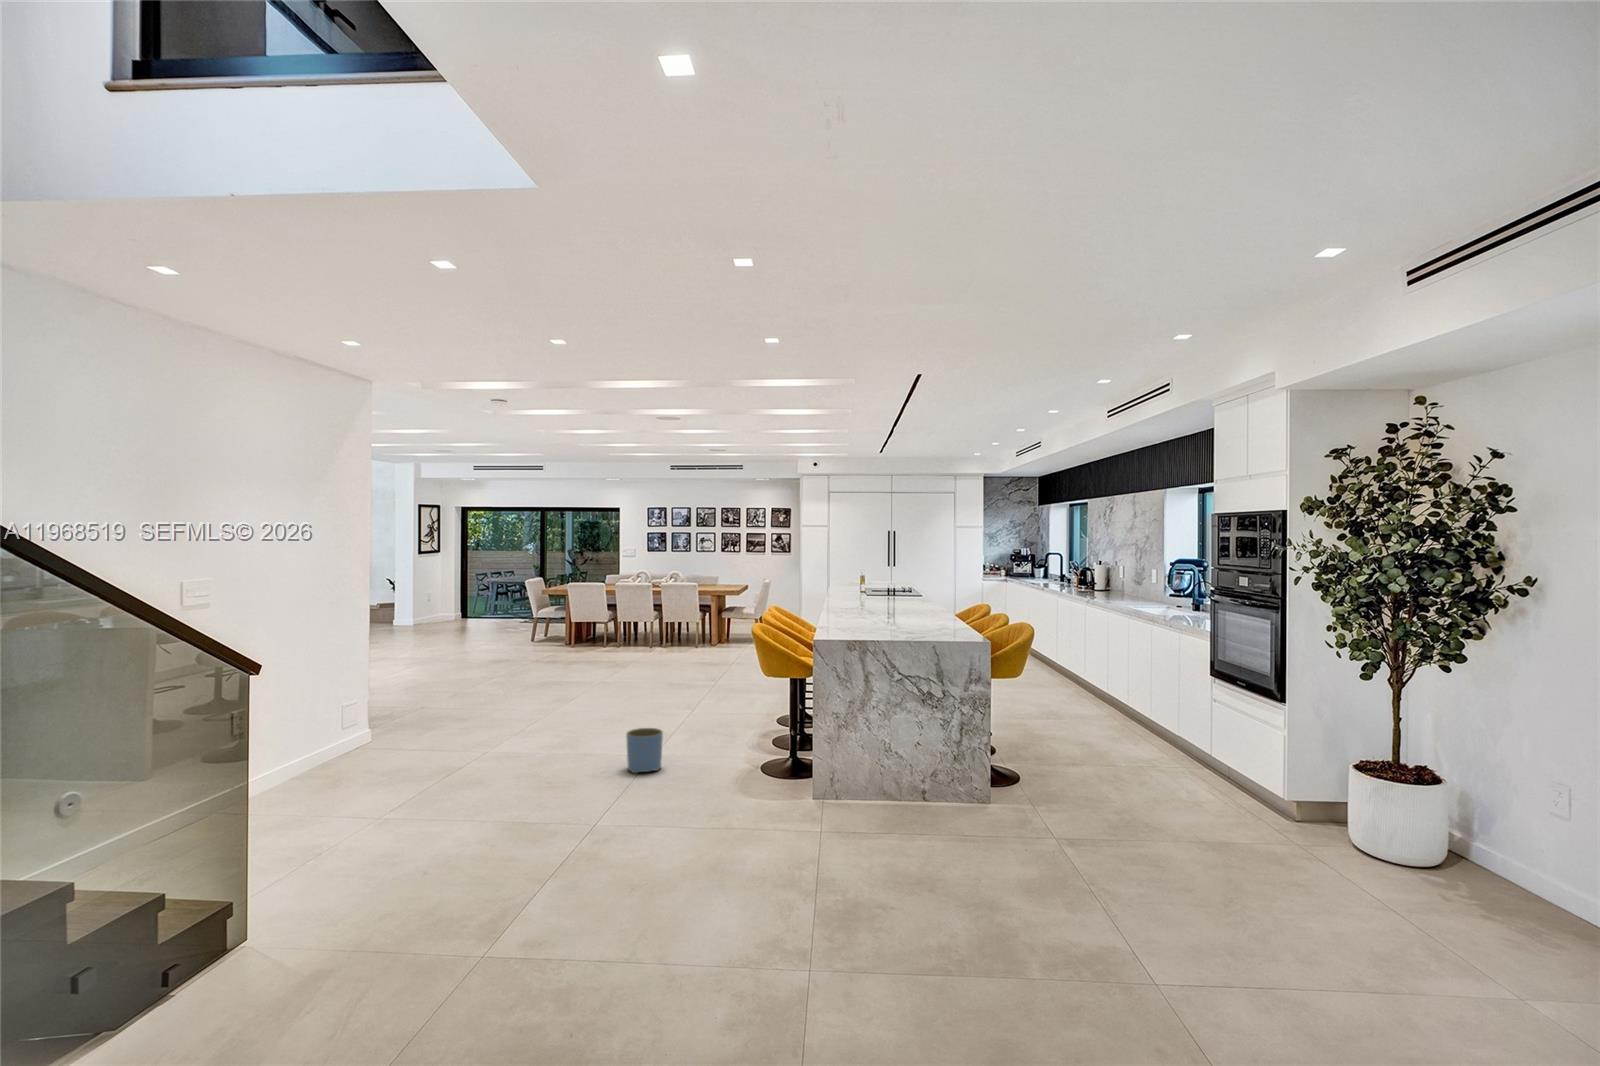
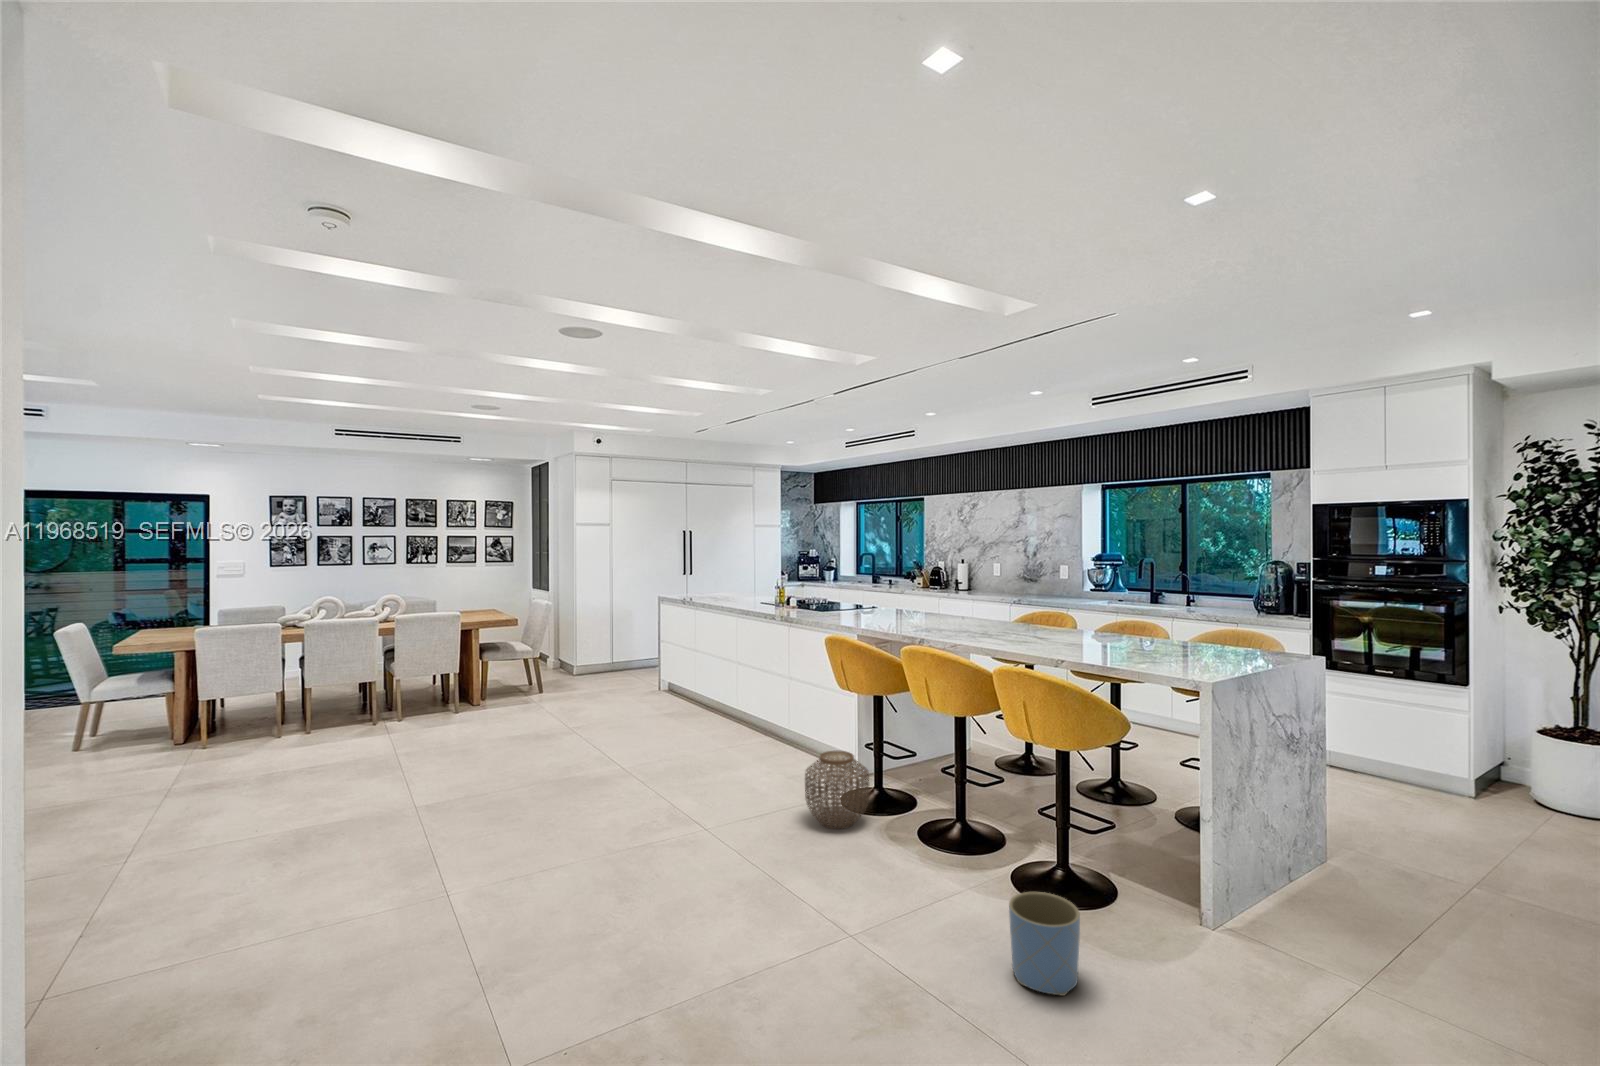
woven basket: none [702,672,743,719] -> present [805,751,869,829]

